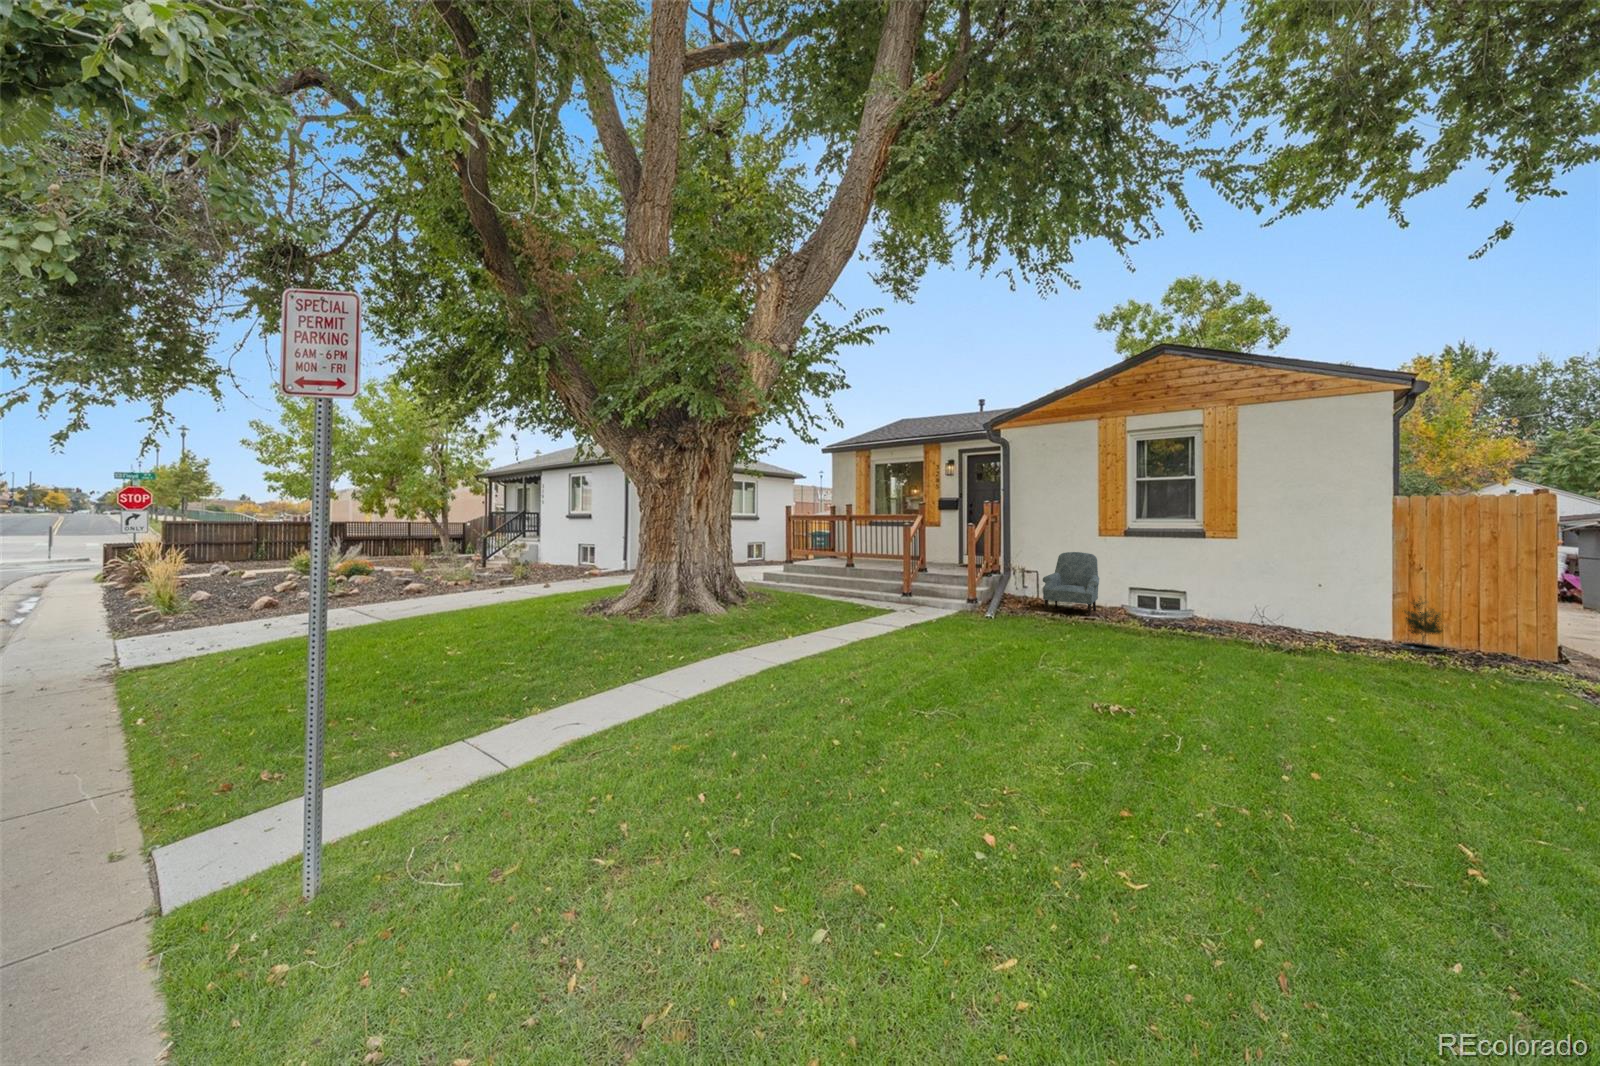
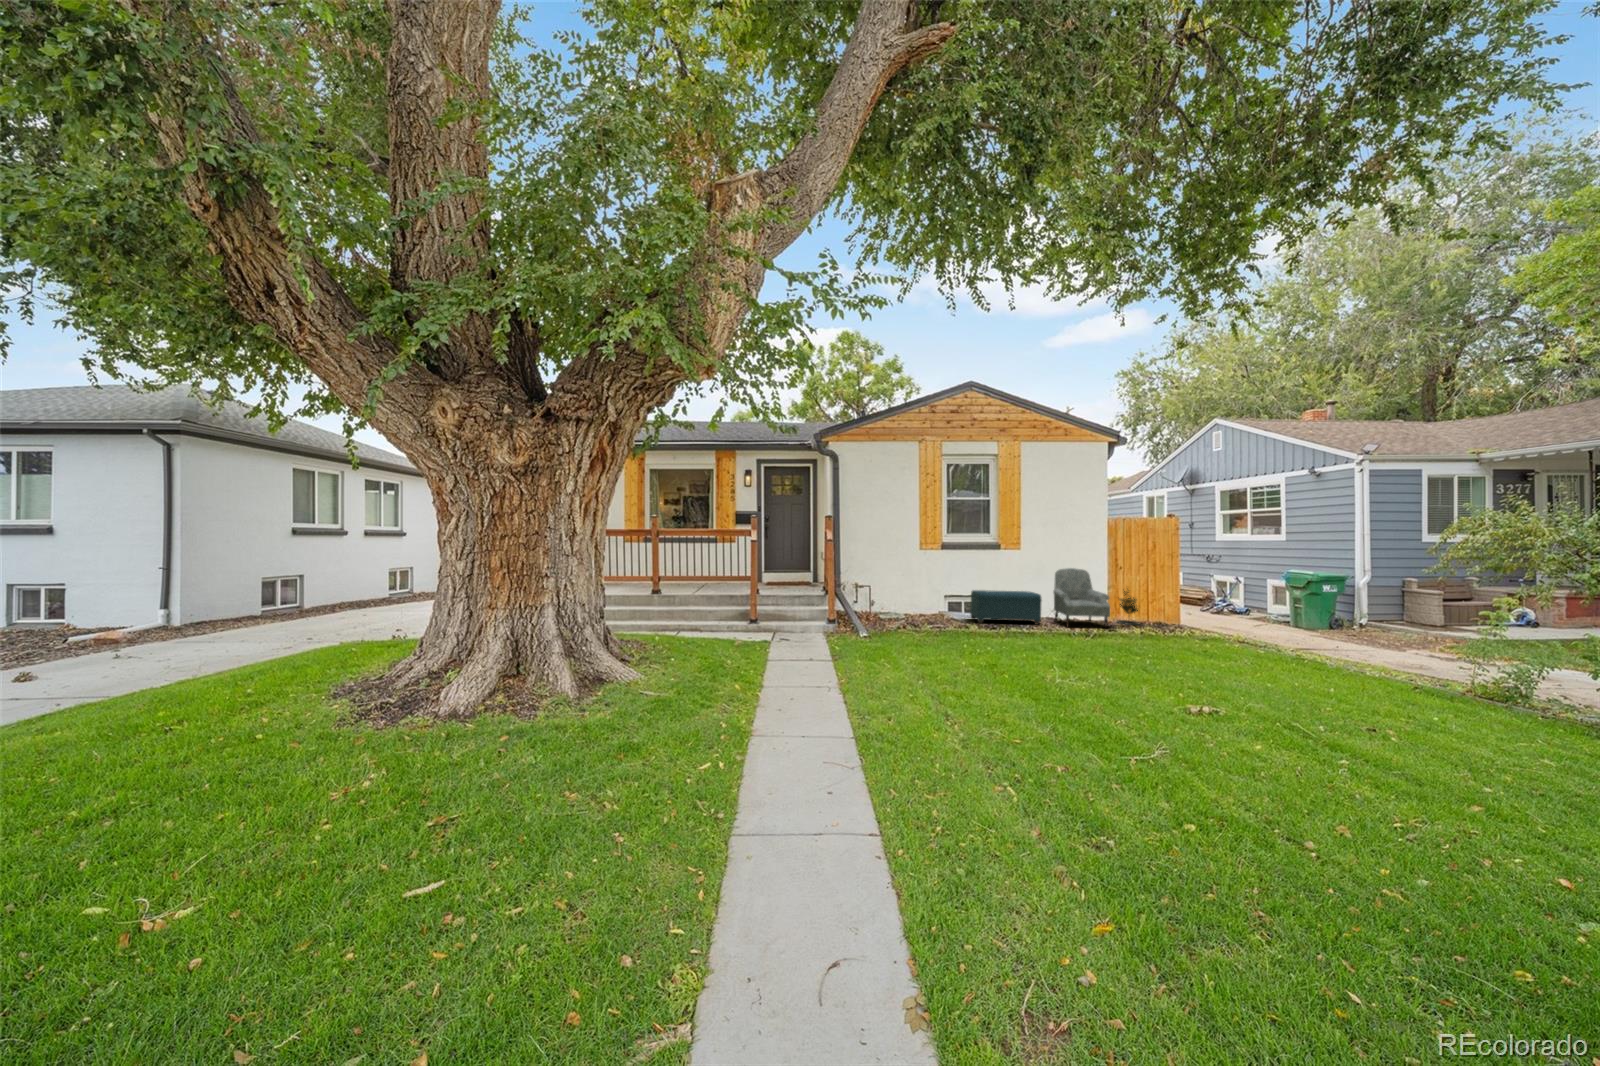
armchair: present [1043,552,1099,616] -> present [1054,568,1110,628]
bench: none [1156,584,1250,632] -> present [970,590,1042,624]

